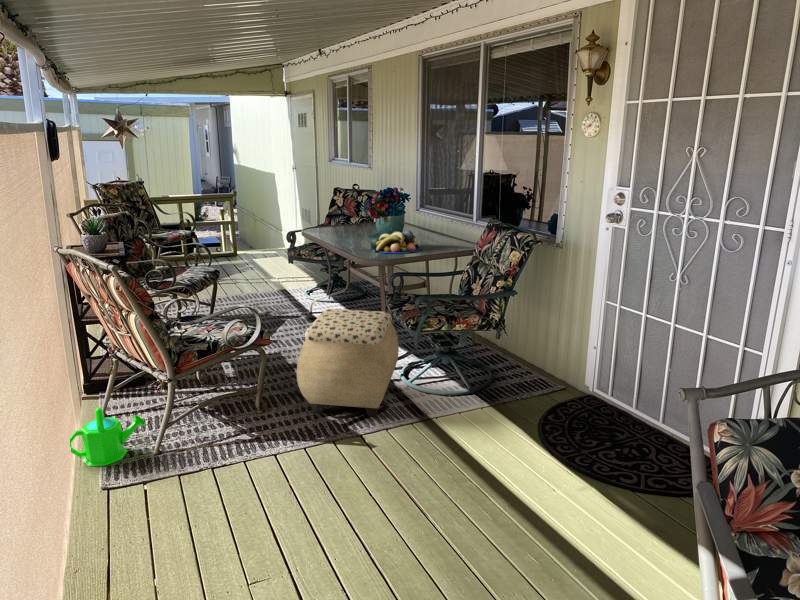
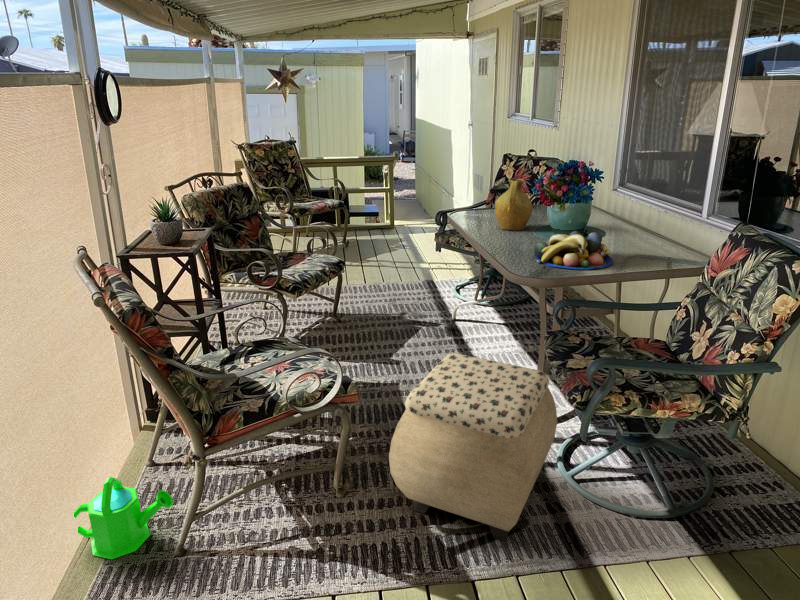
pitcher: none [337,201,363,238] -> present [495,179,532,231]

